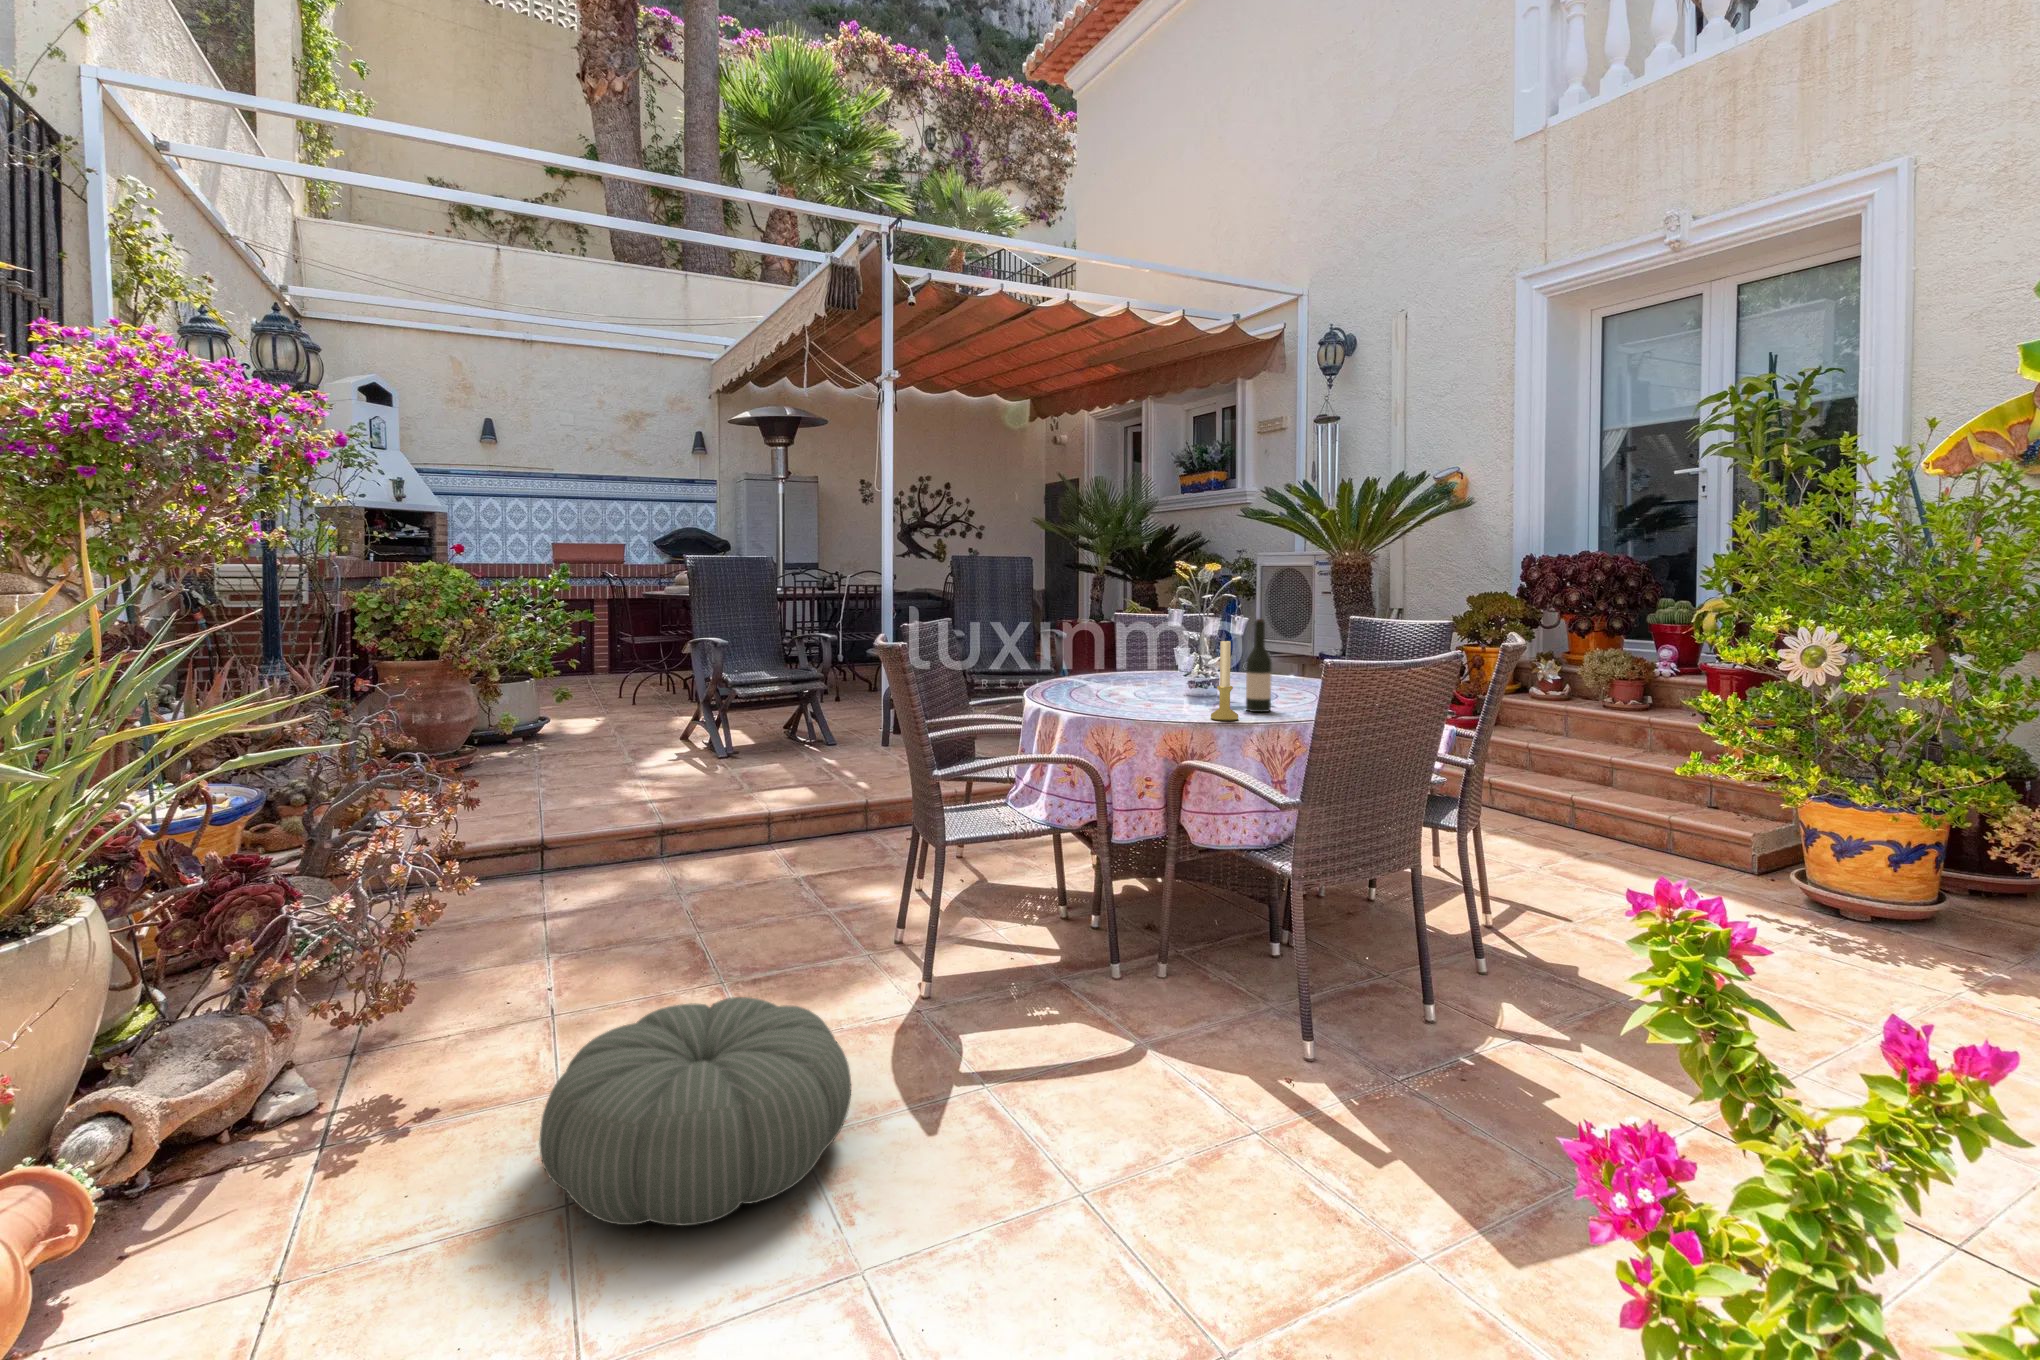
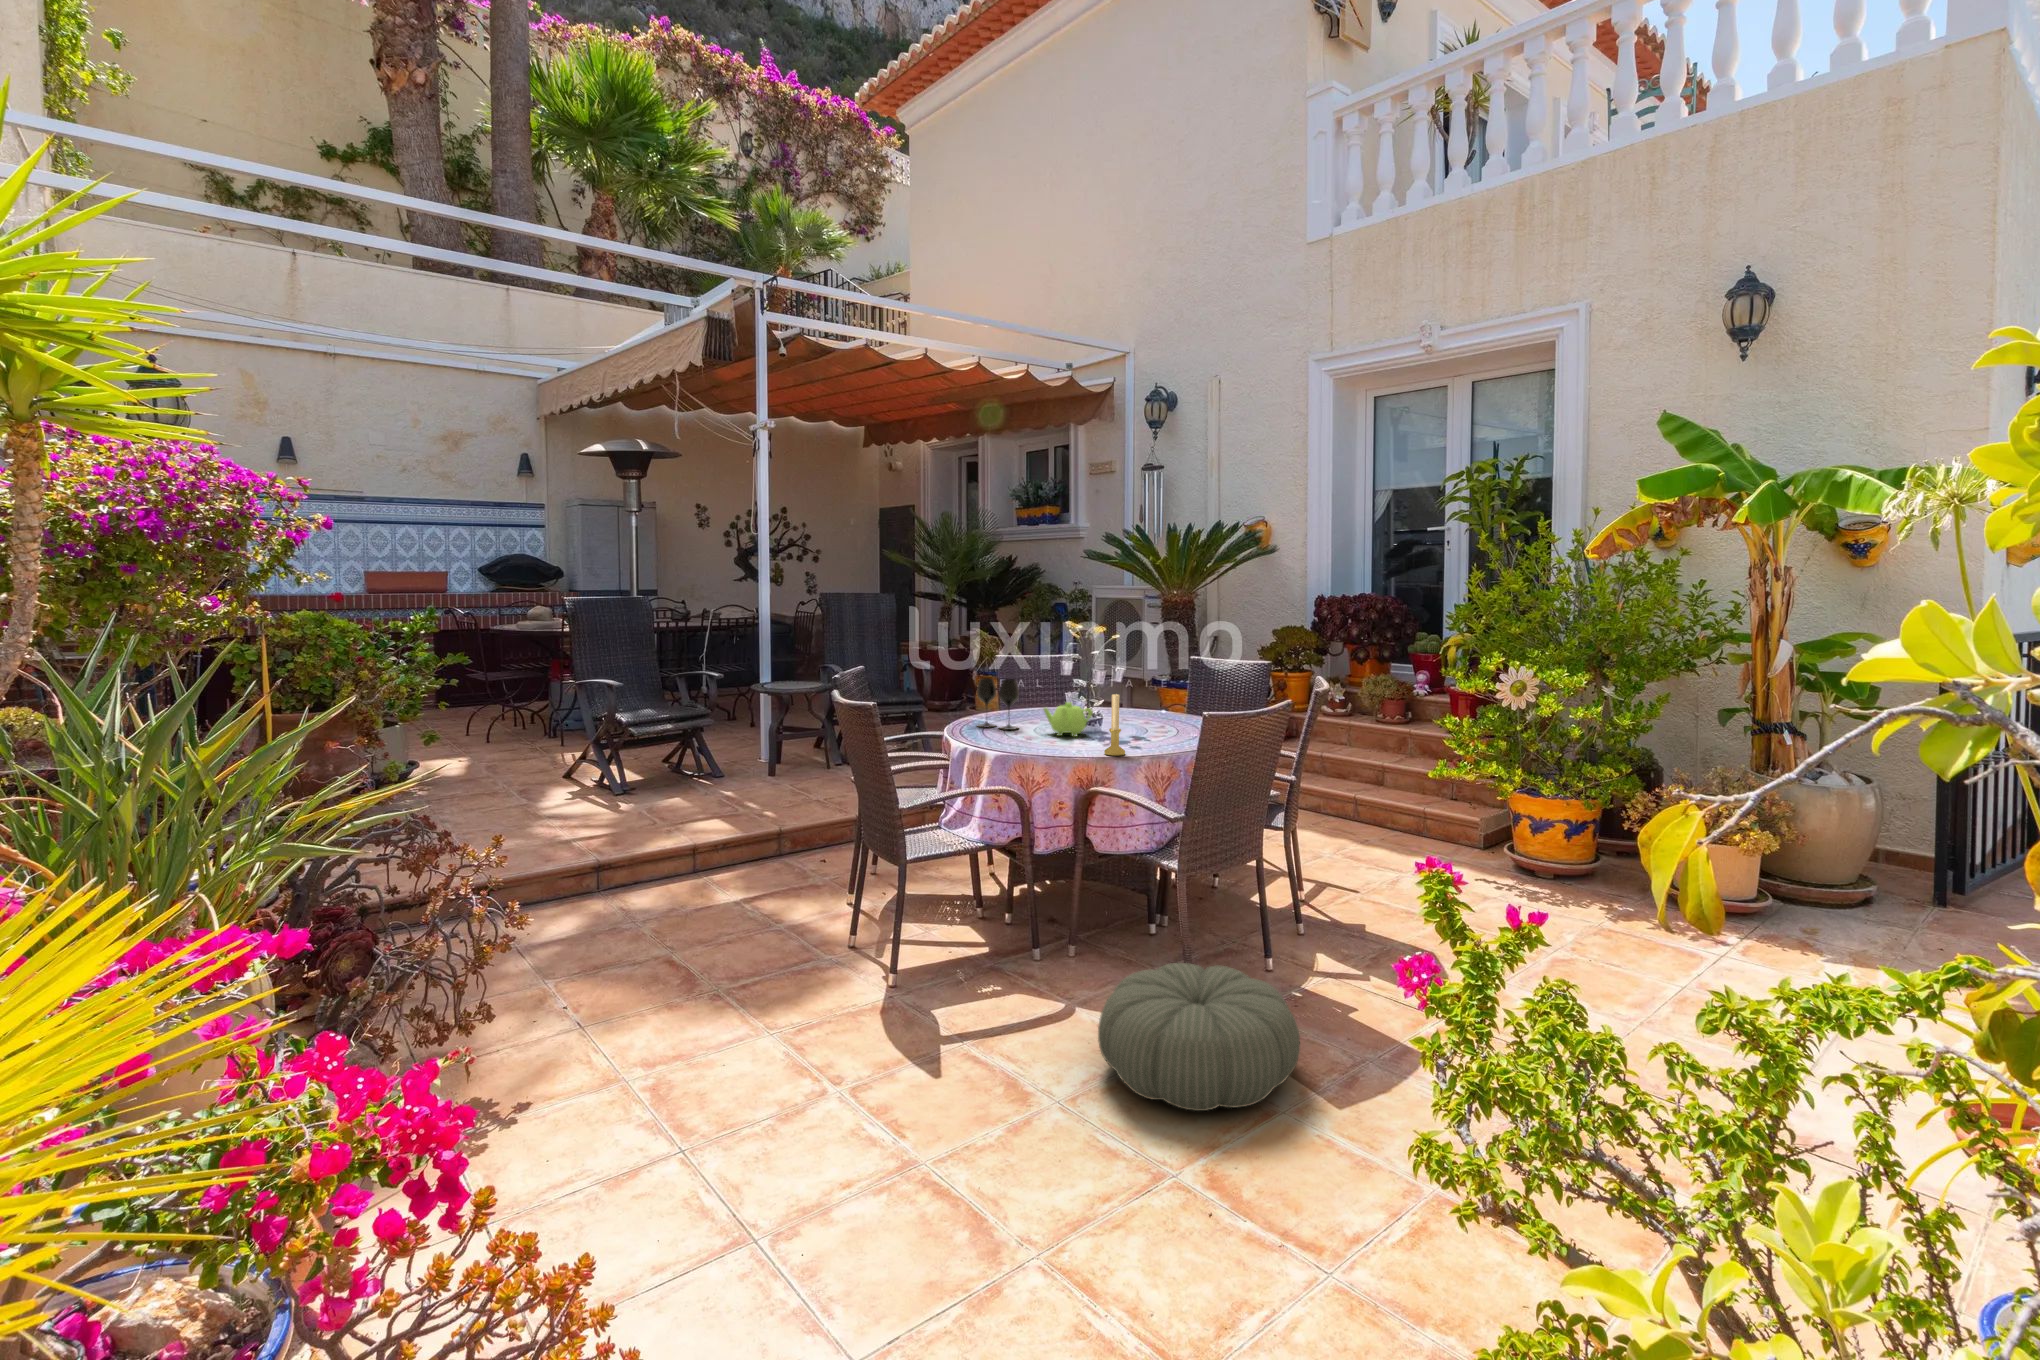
wine bottle: present [1246,619,1272,712] -> none [1127,674,1146,746]
wine glass: none [1069,629,1119,692] -> present [977,677,1019,730]
teapot: none [1145,658,1207,700] -> present [1044,702,1093,737]
pouf: present [539,997,851,1226] -> present [1098,963,1300,1111]

